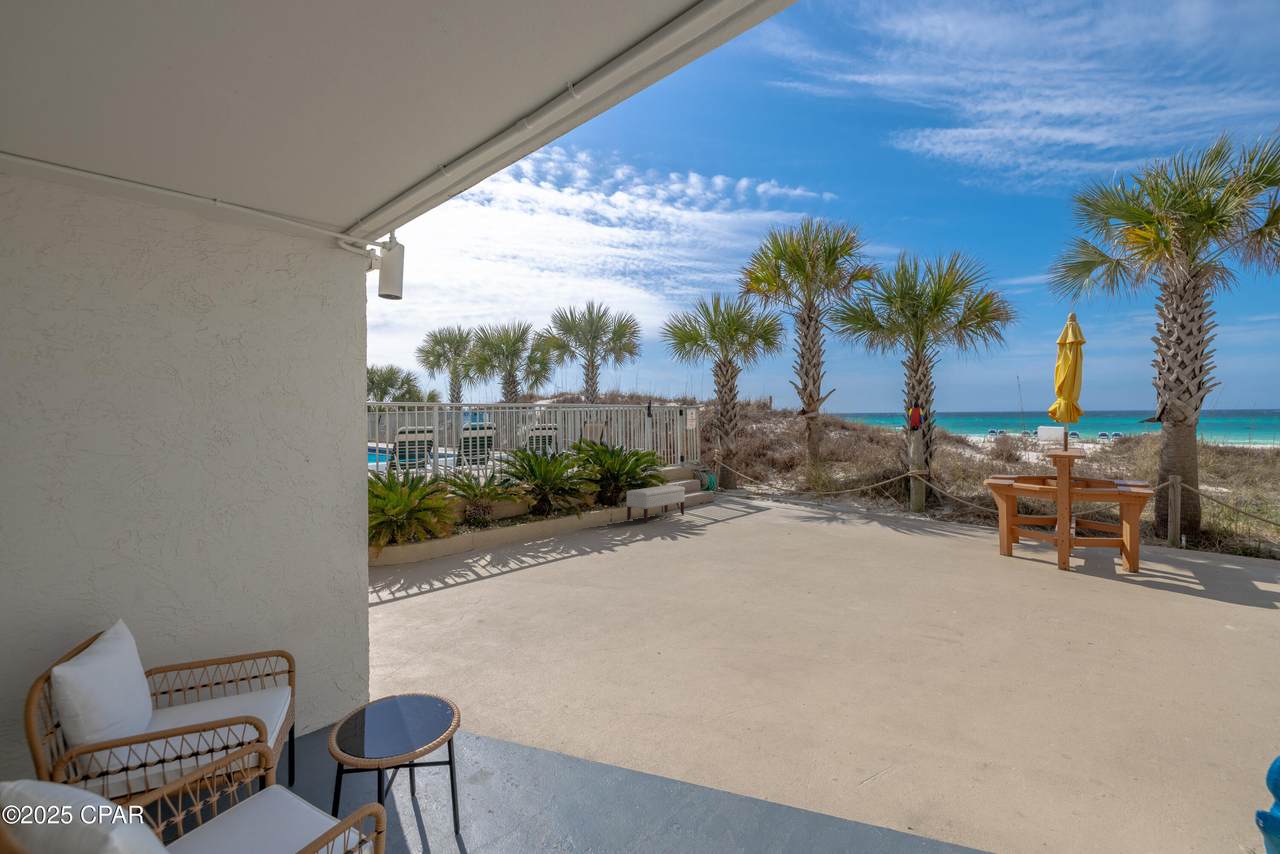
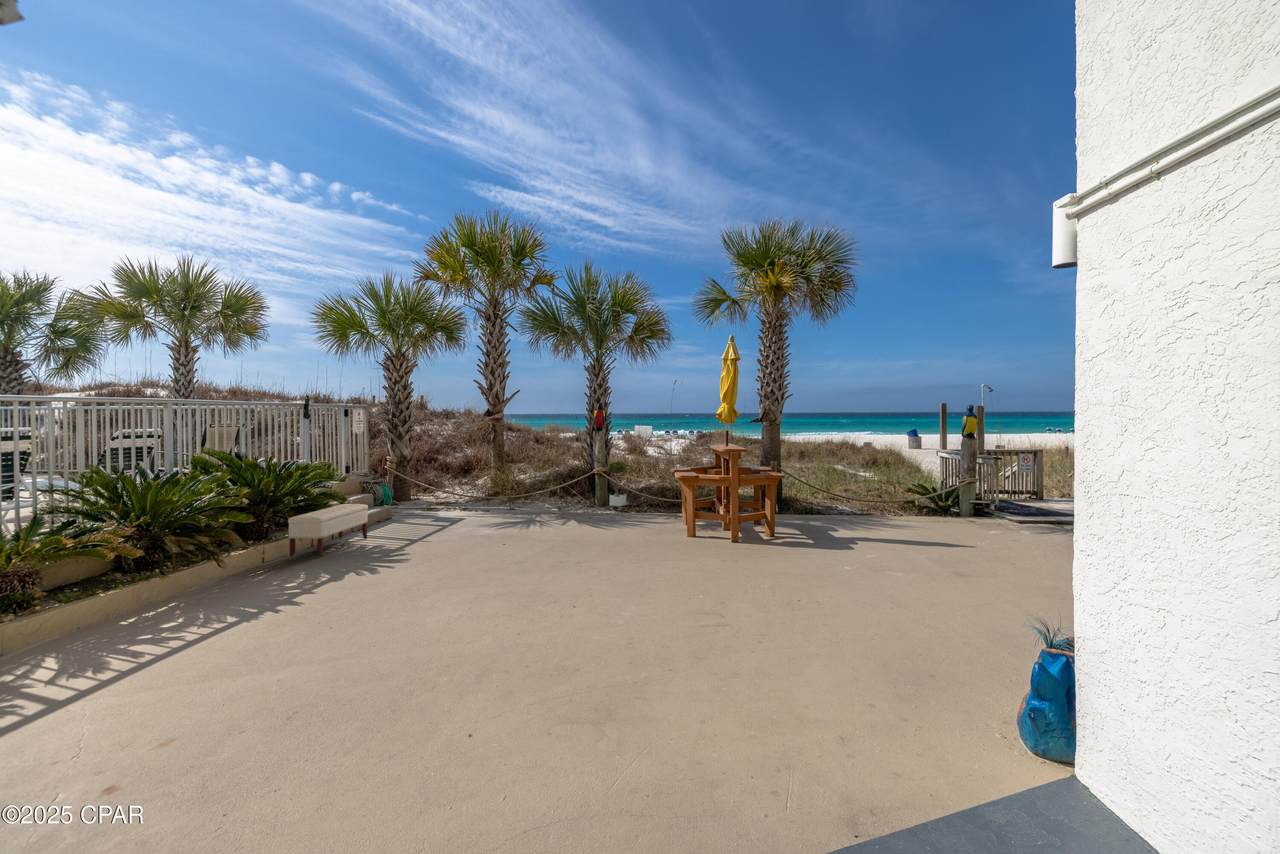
potted tree: none [925,464,951,515] -> present [607,461,626,506]

